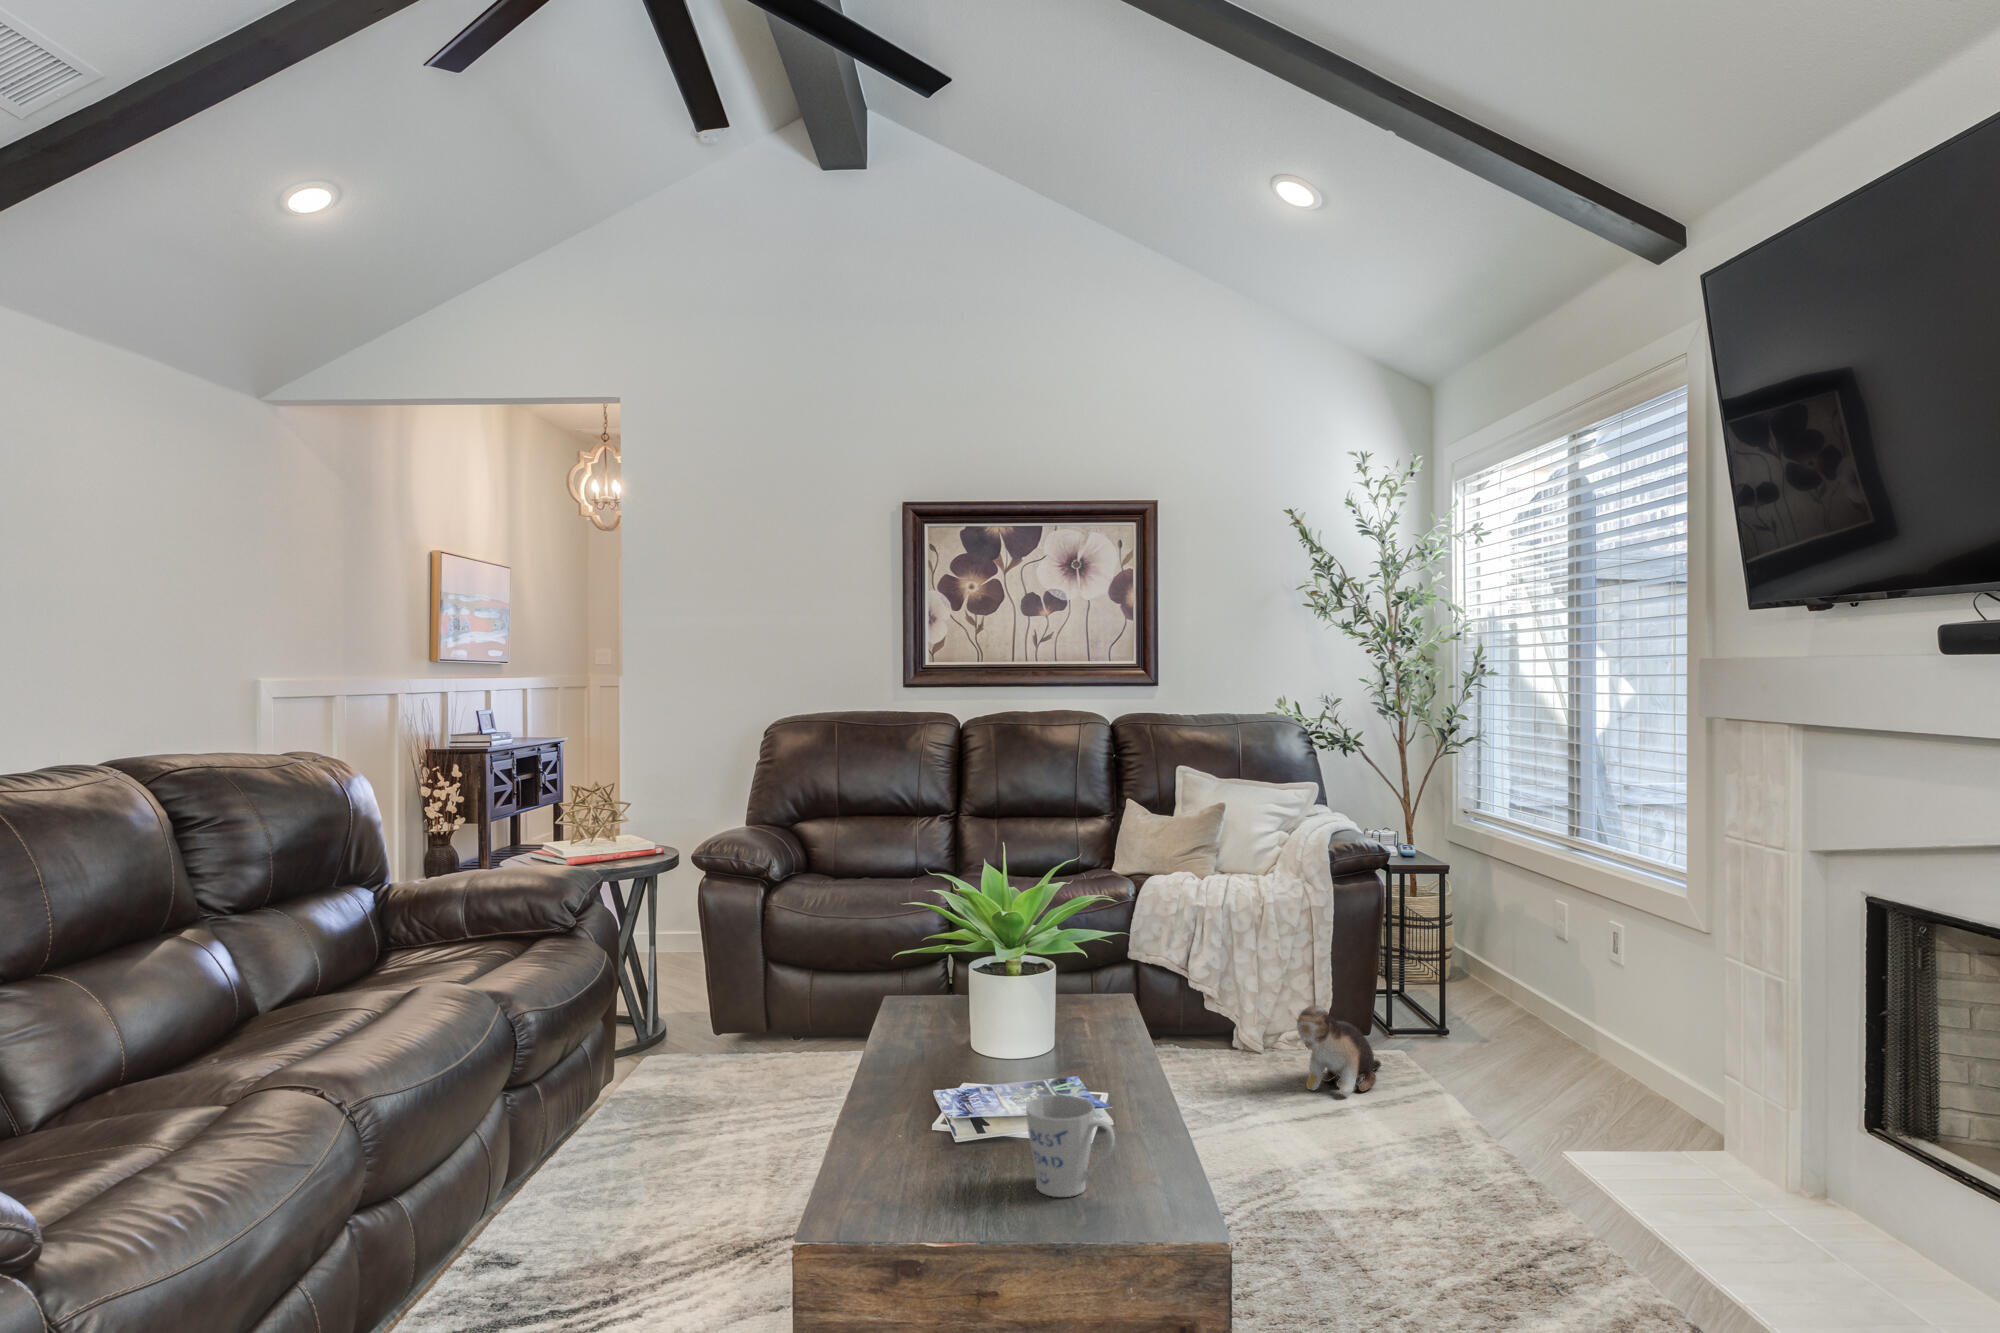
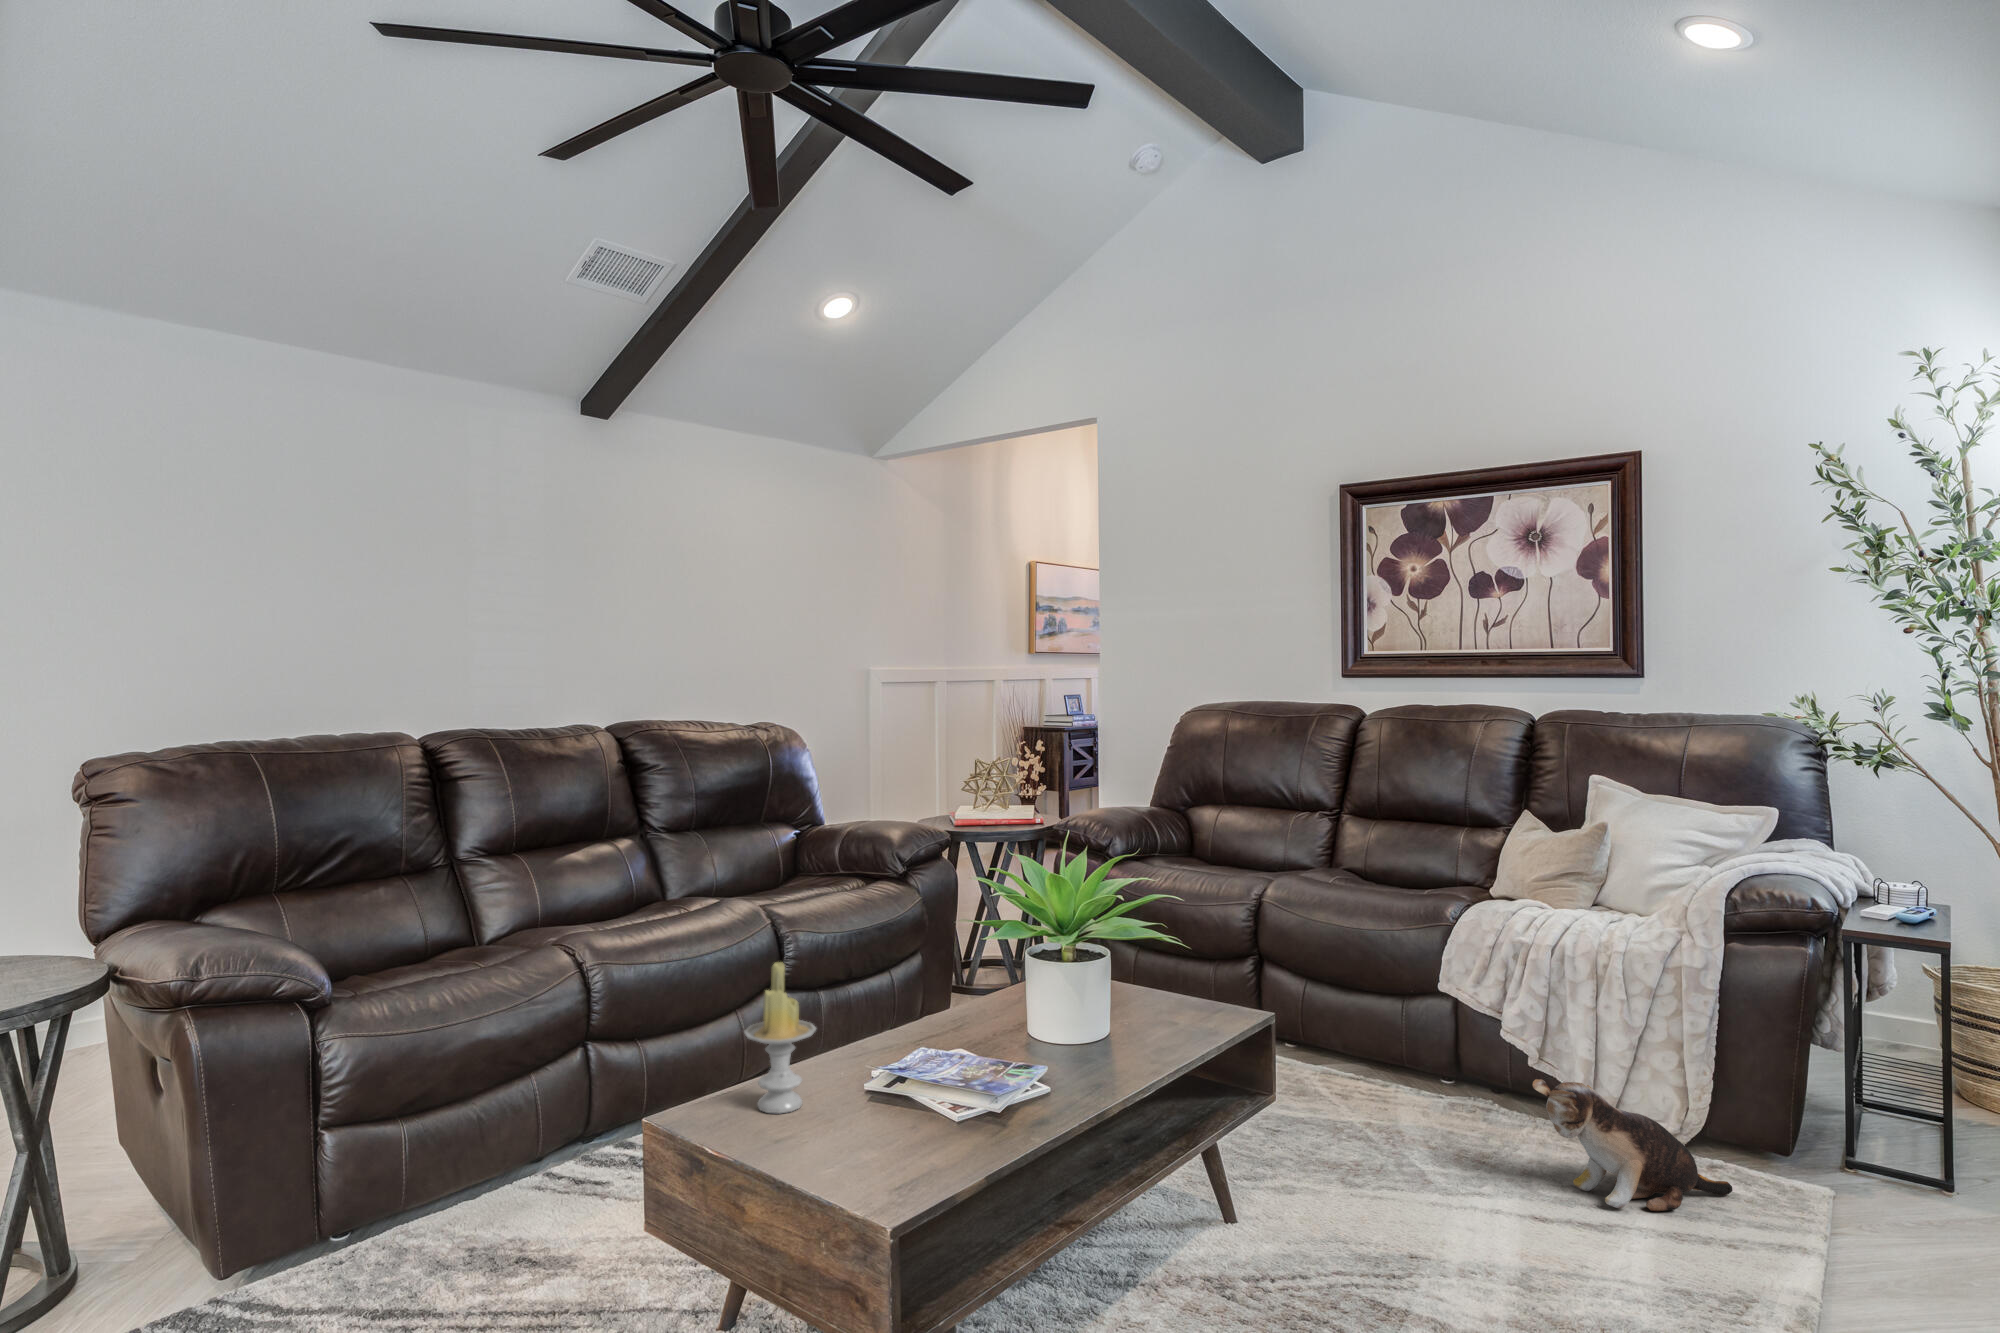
candle: none [894,1016,975,1194] -> present [744,962,816,1113]
mug: present [1026,1095,1115,1197] -> none [814,1054,878,1145]

